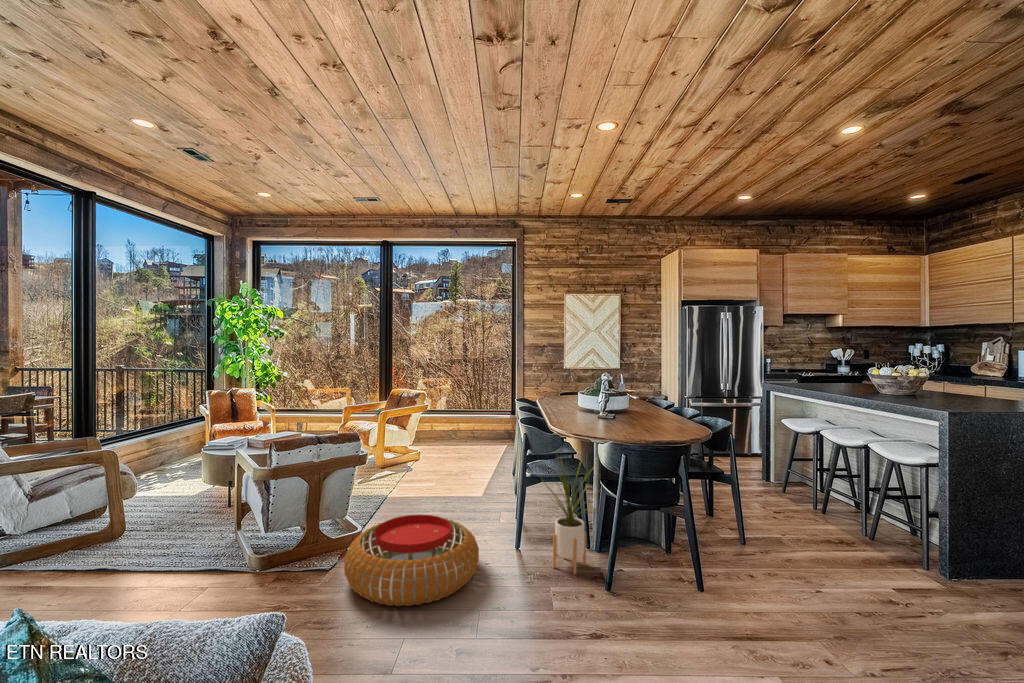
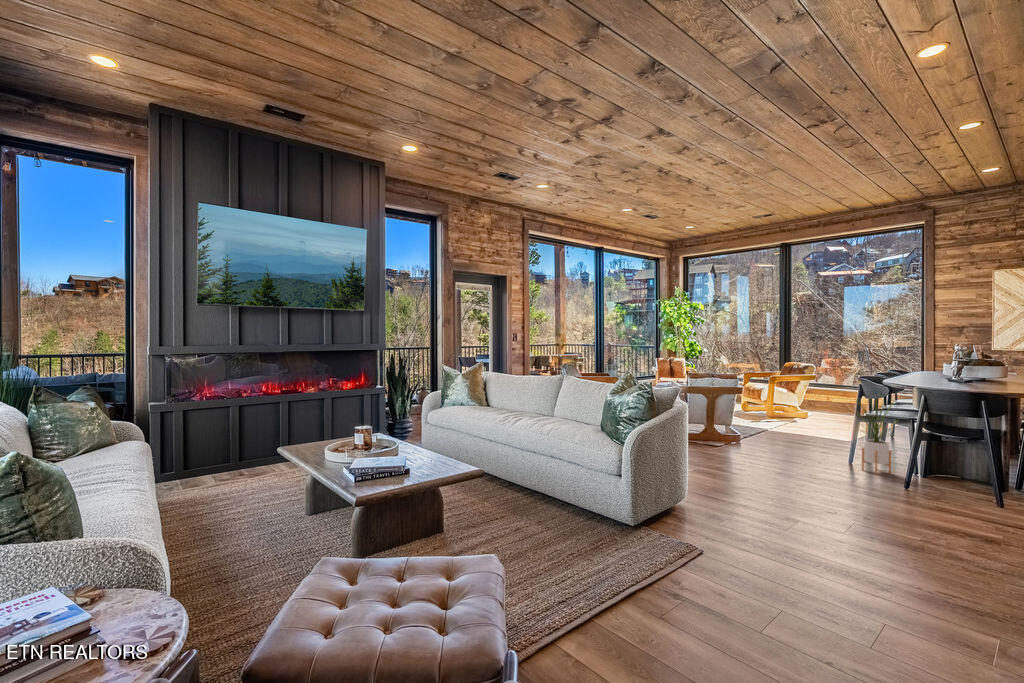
pouf: present [344,514,479,606] -> none [721,424,805,463]

